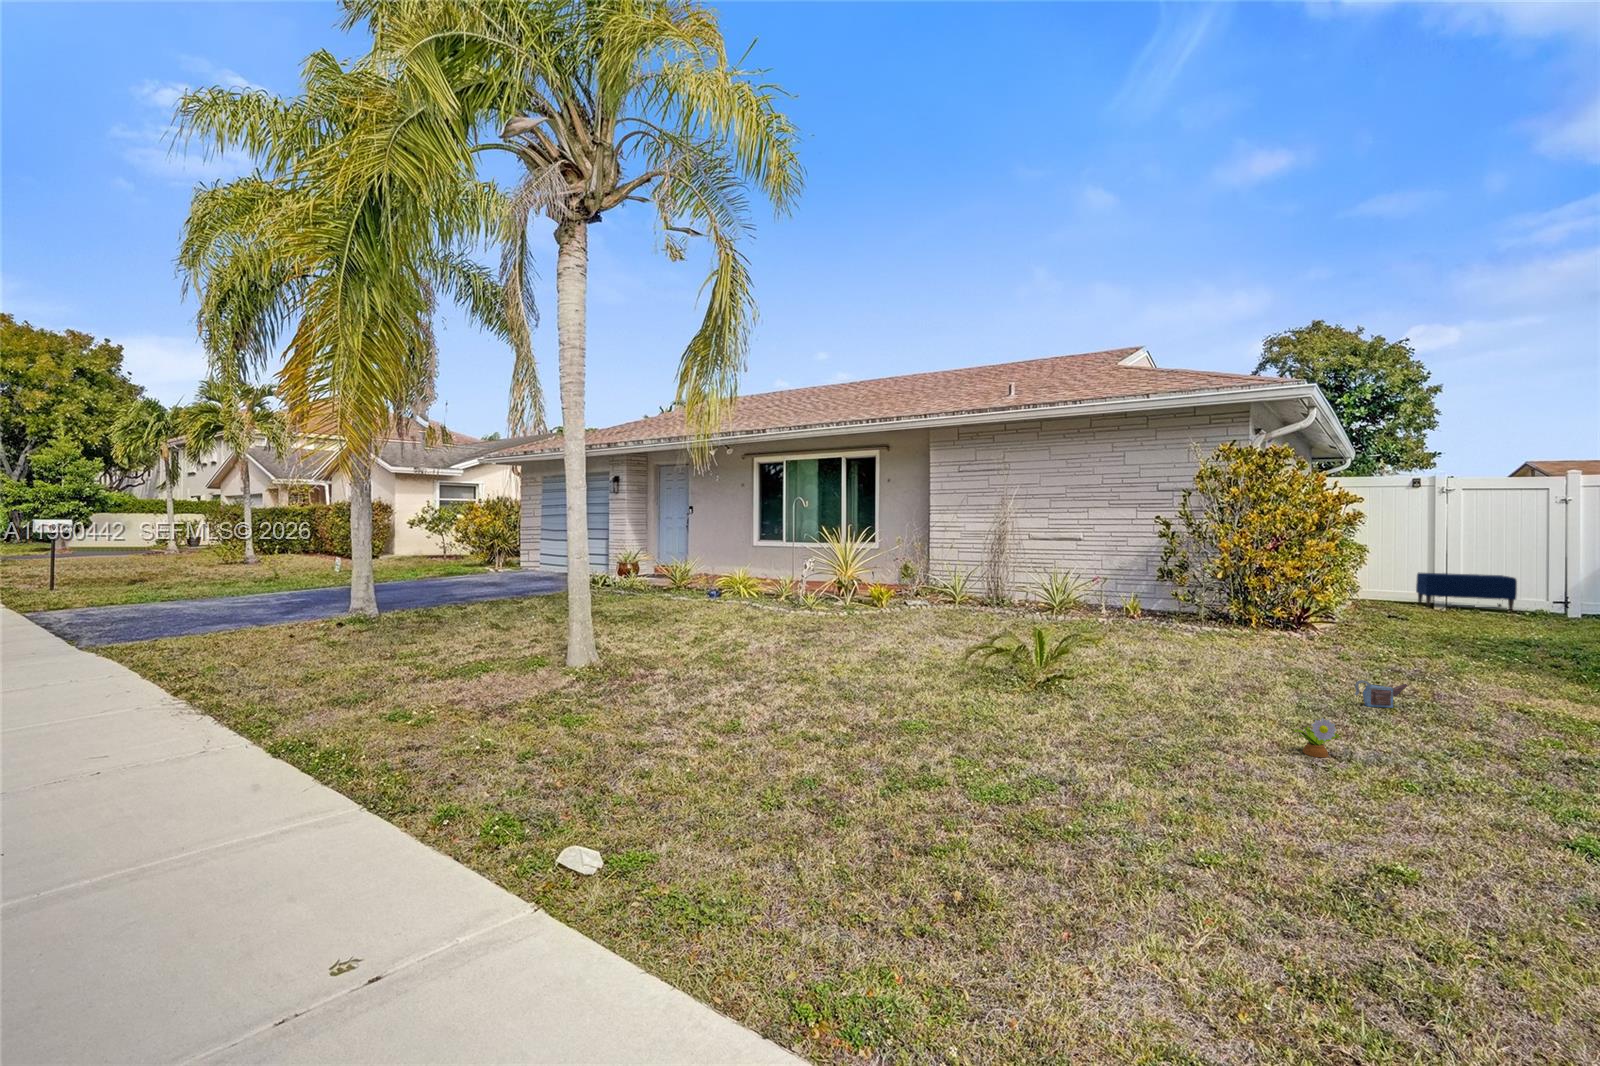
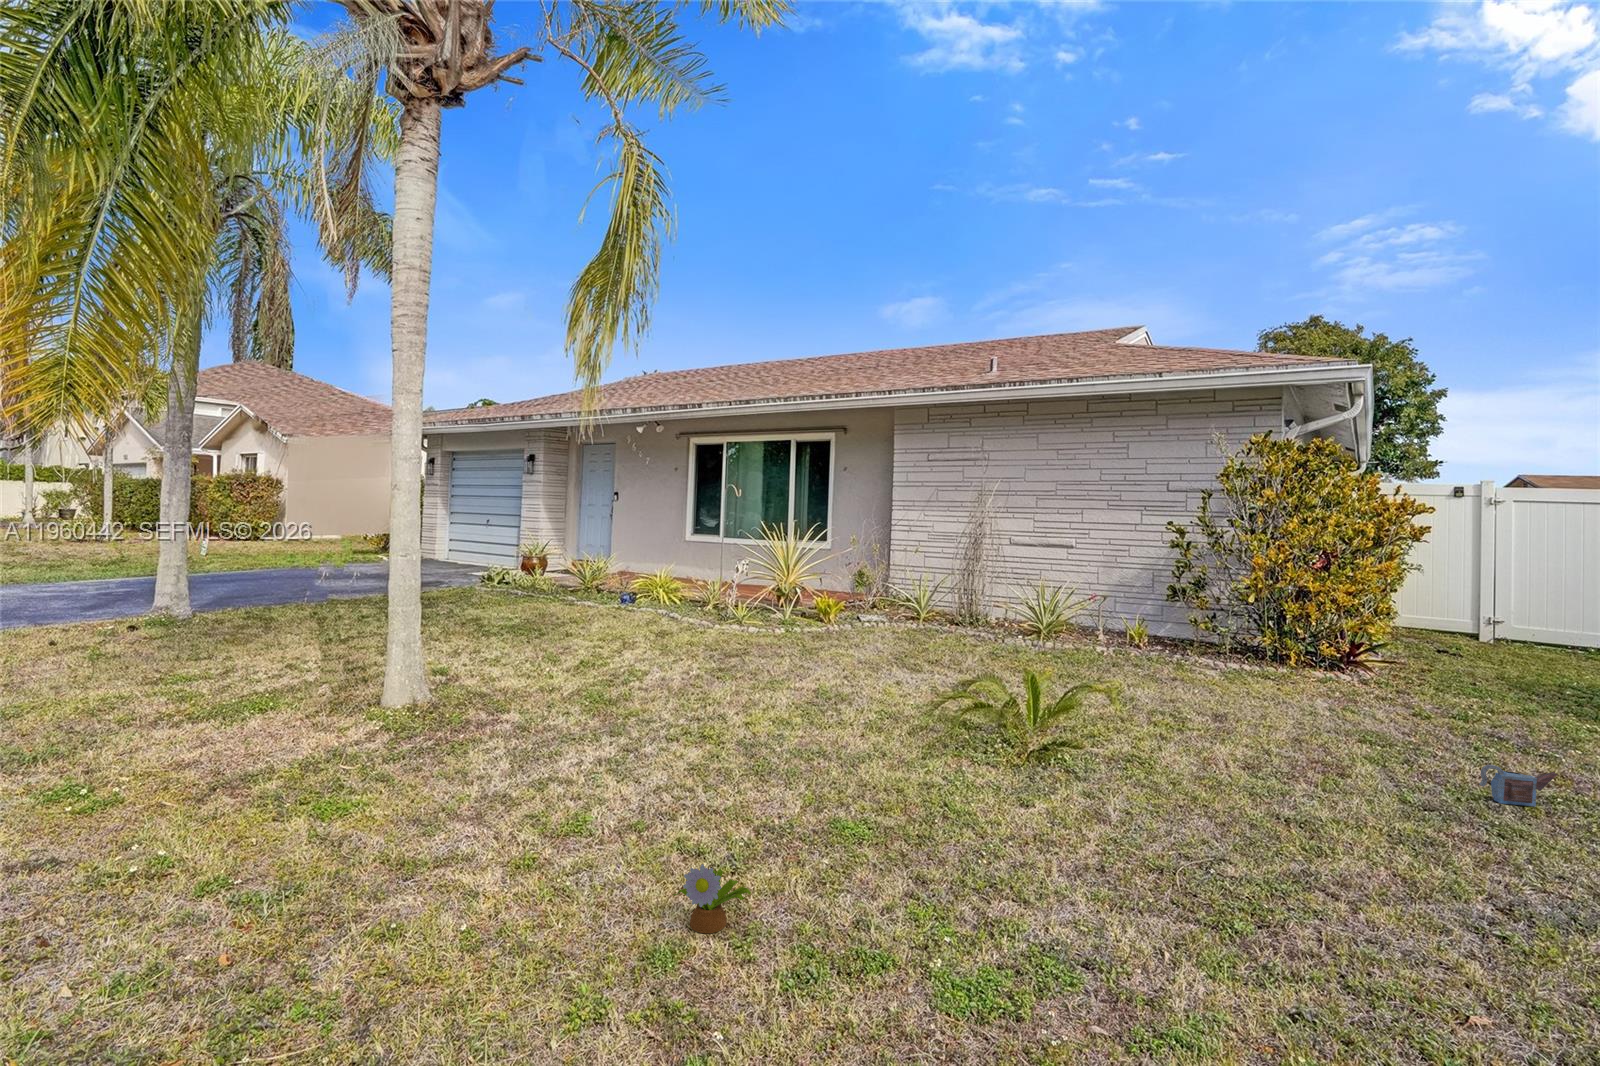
bench: present [1416,573,1517,610] -> none [1455,597,1577,645]
decorative plant: present [1294,718,1341,758] -> present [673,864,751,933]

